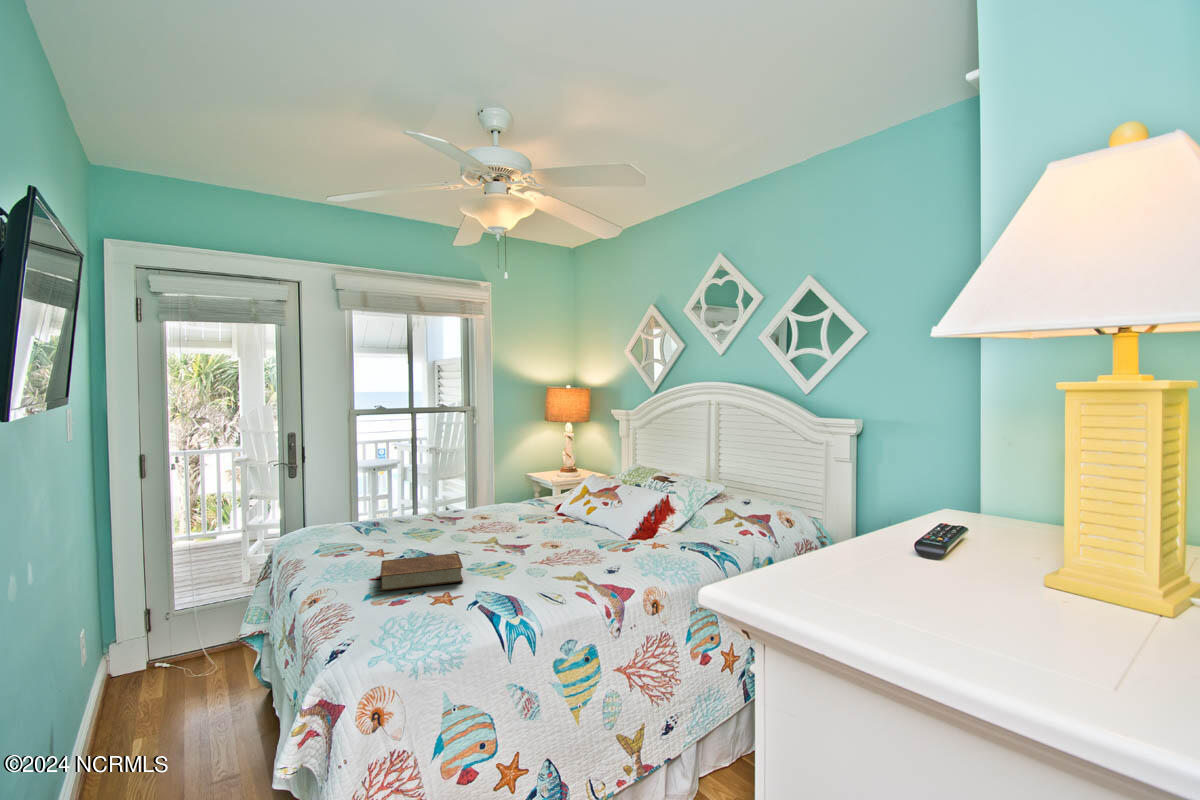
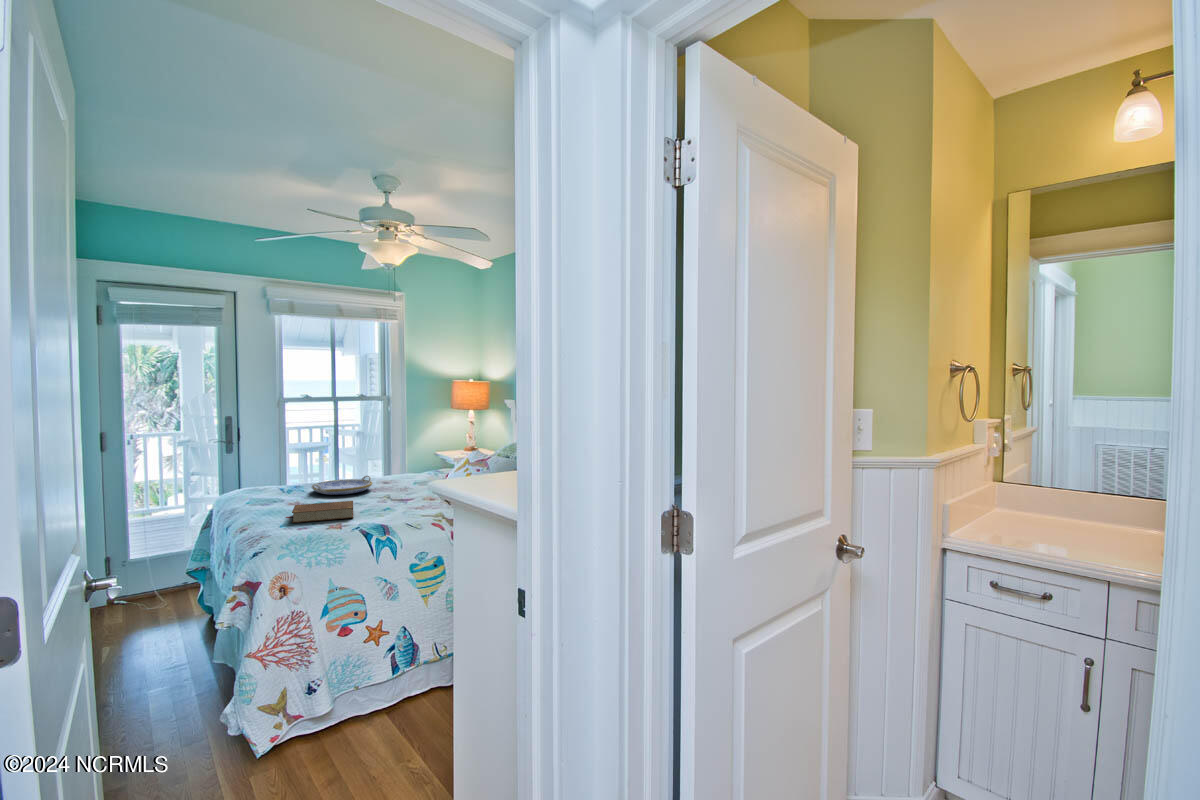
serving tray: none [396,510,472,538] -> present [312,476,372,495]

